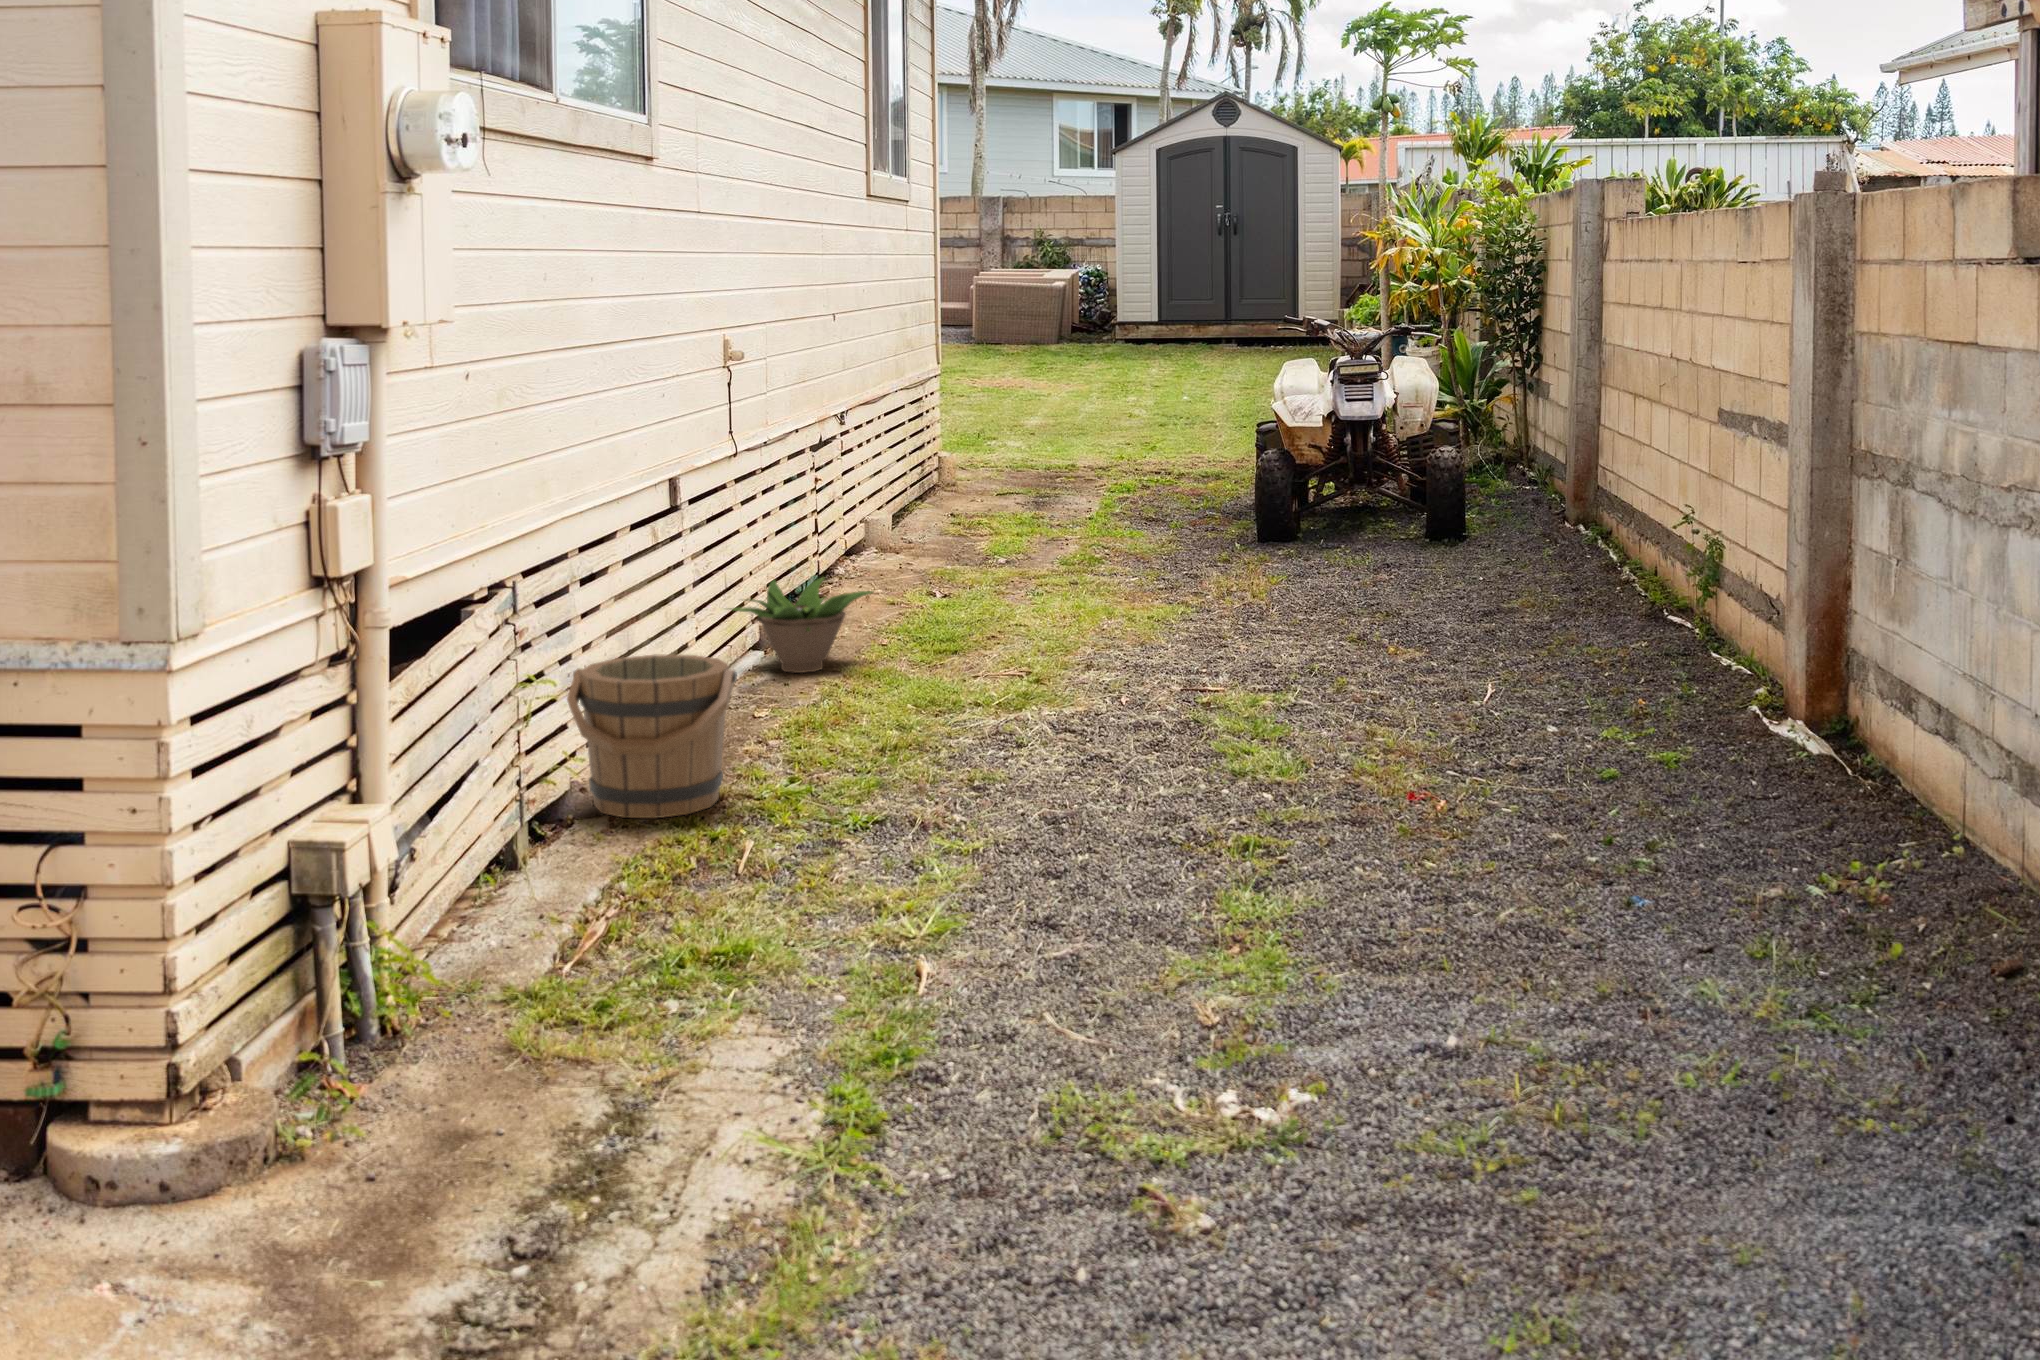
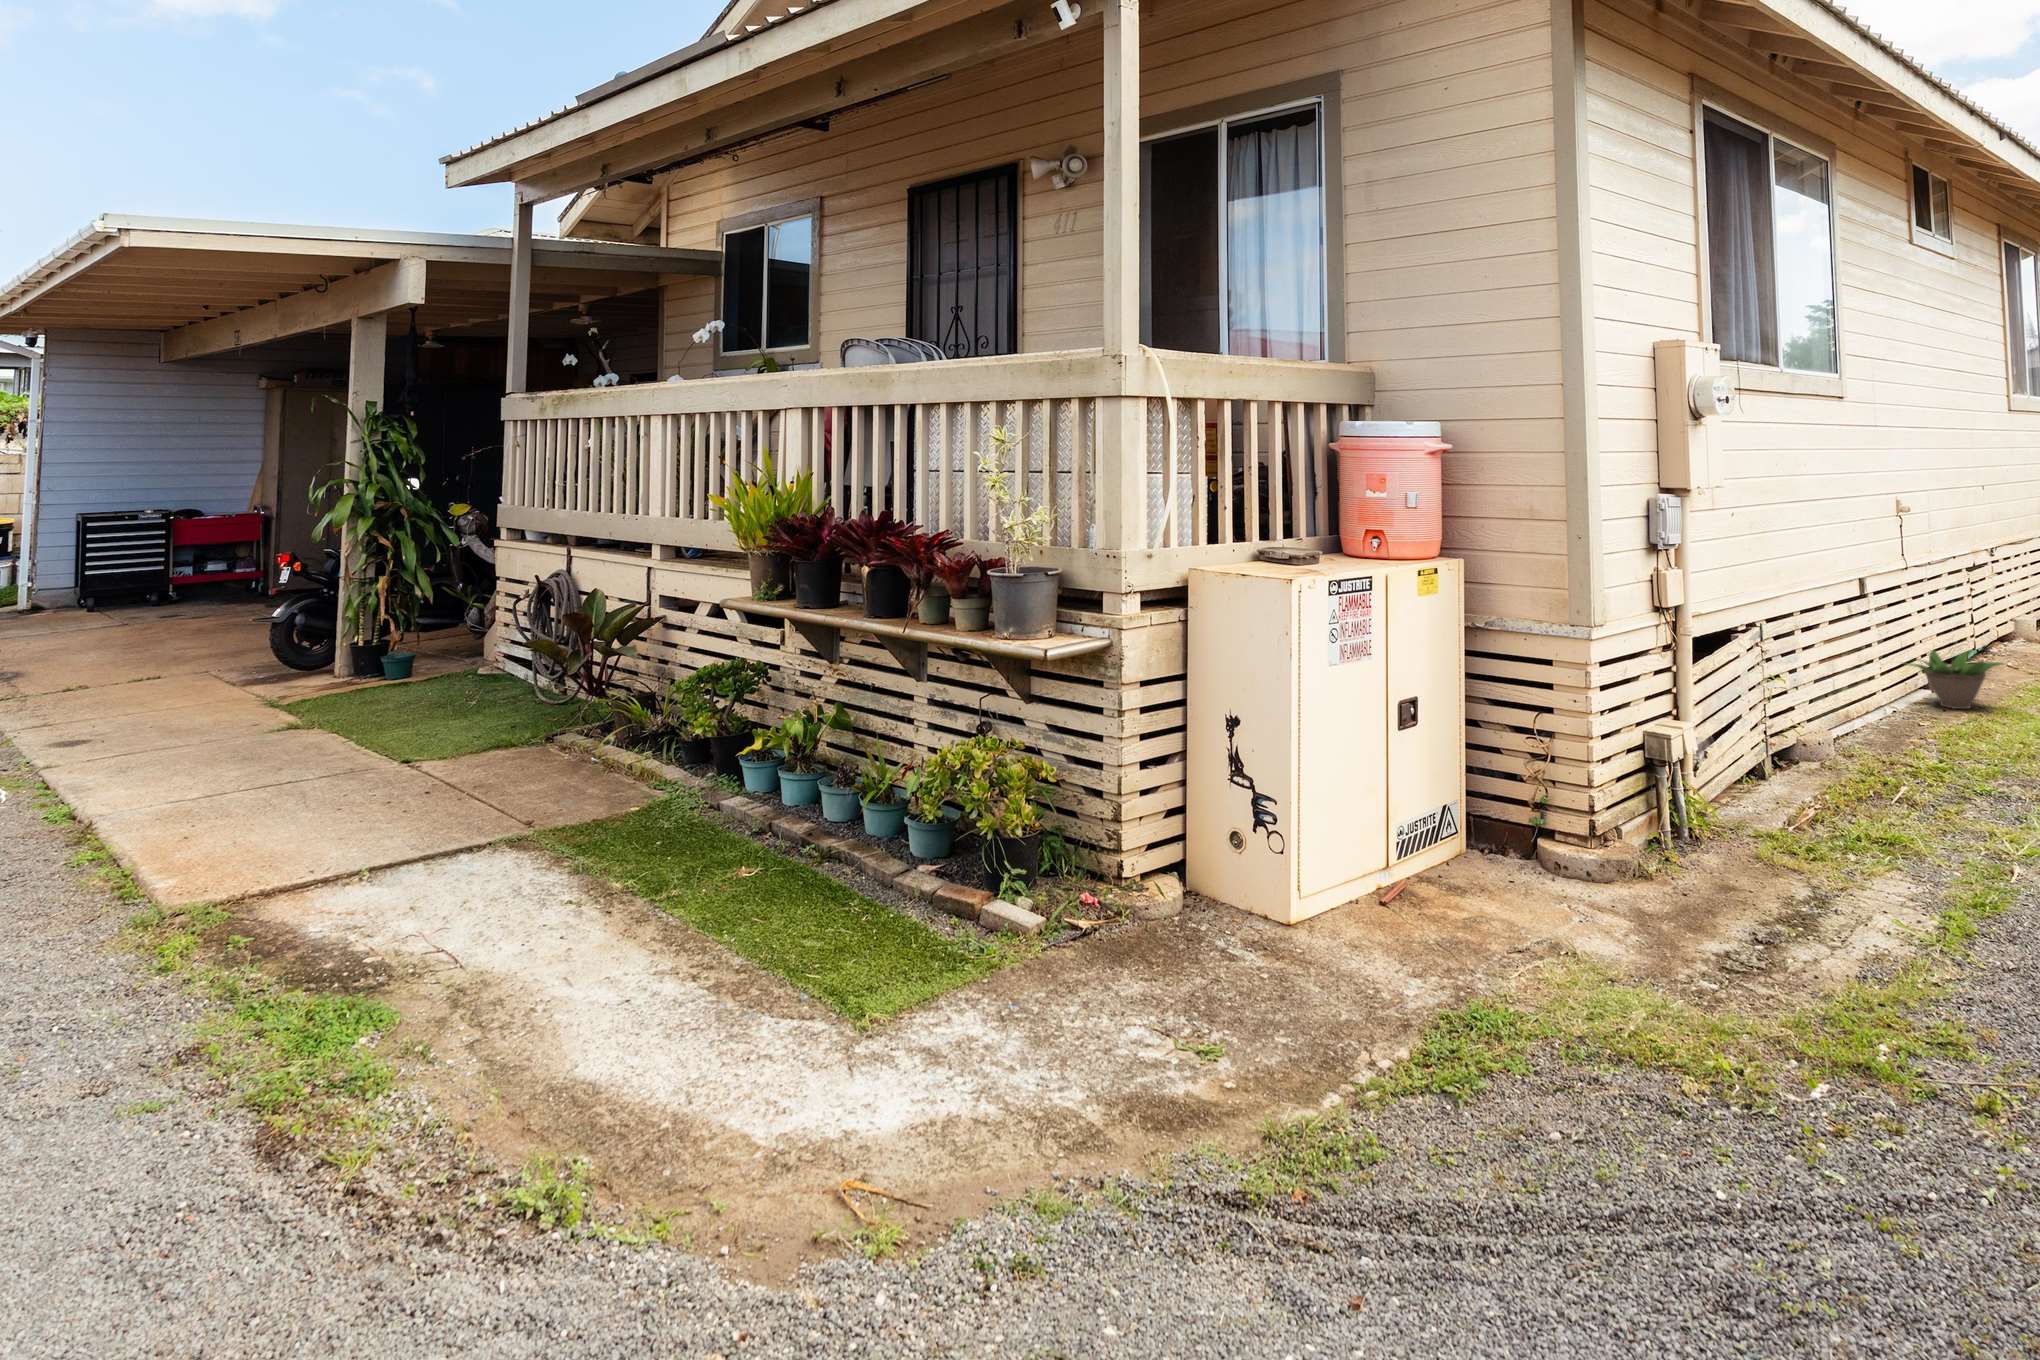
bucket: present [567,655,737,818] -> none [1792,677,1899,771]

